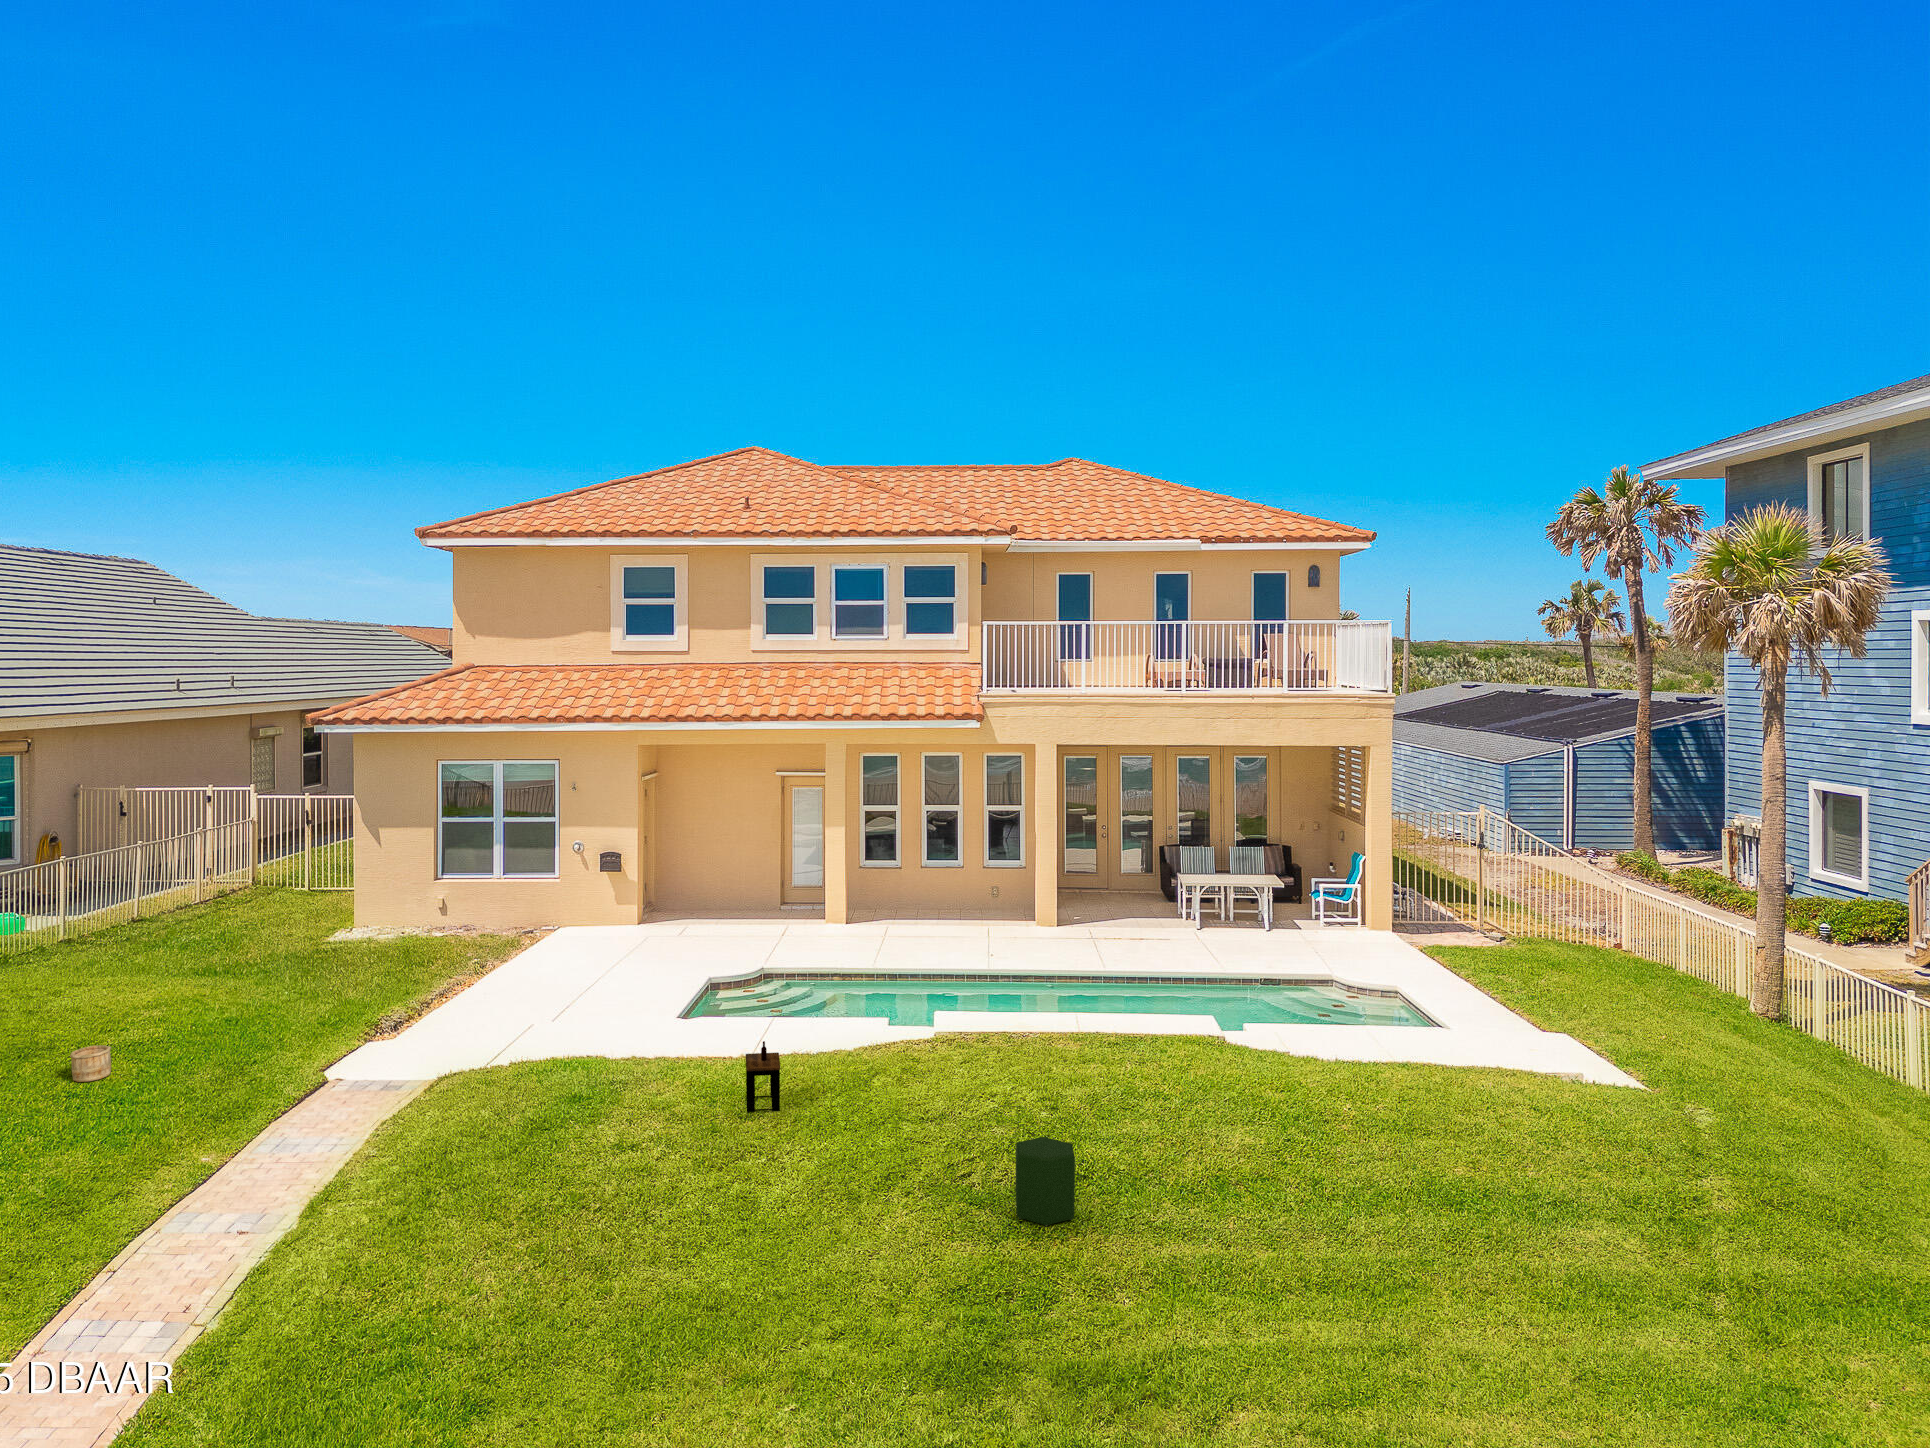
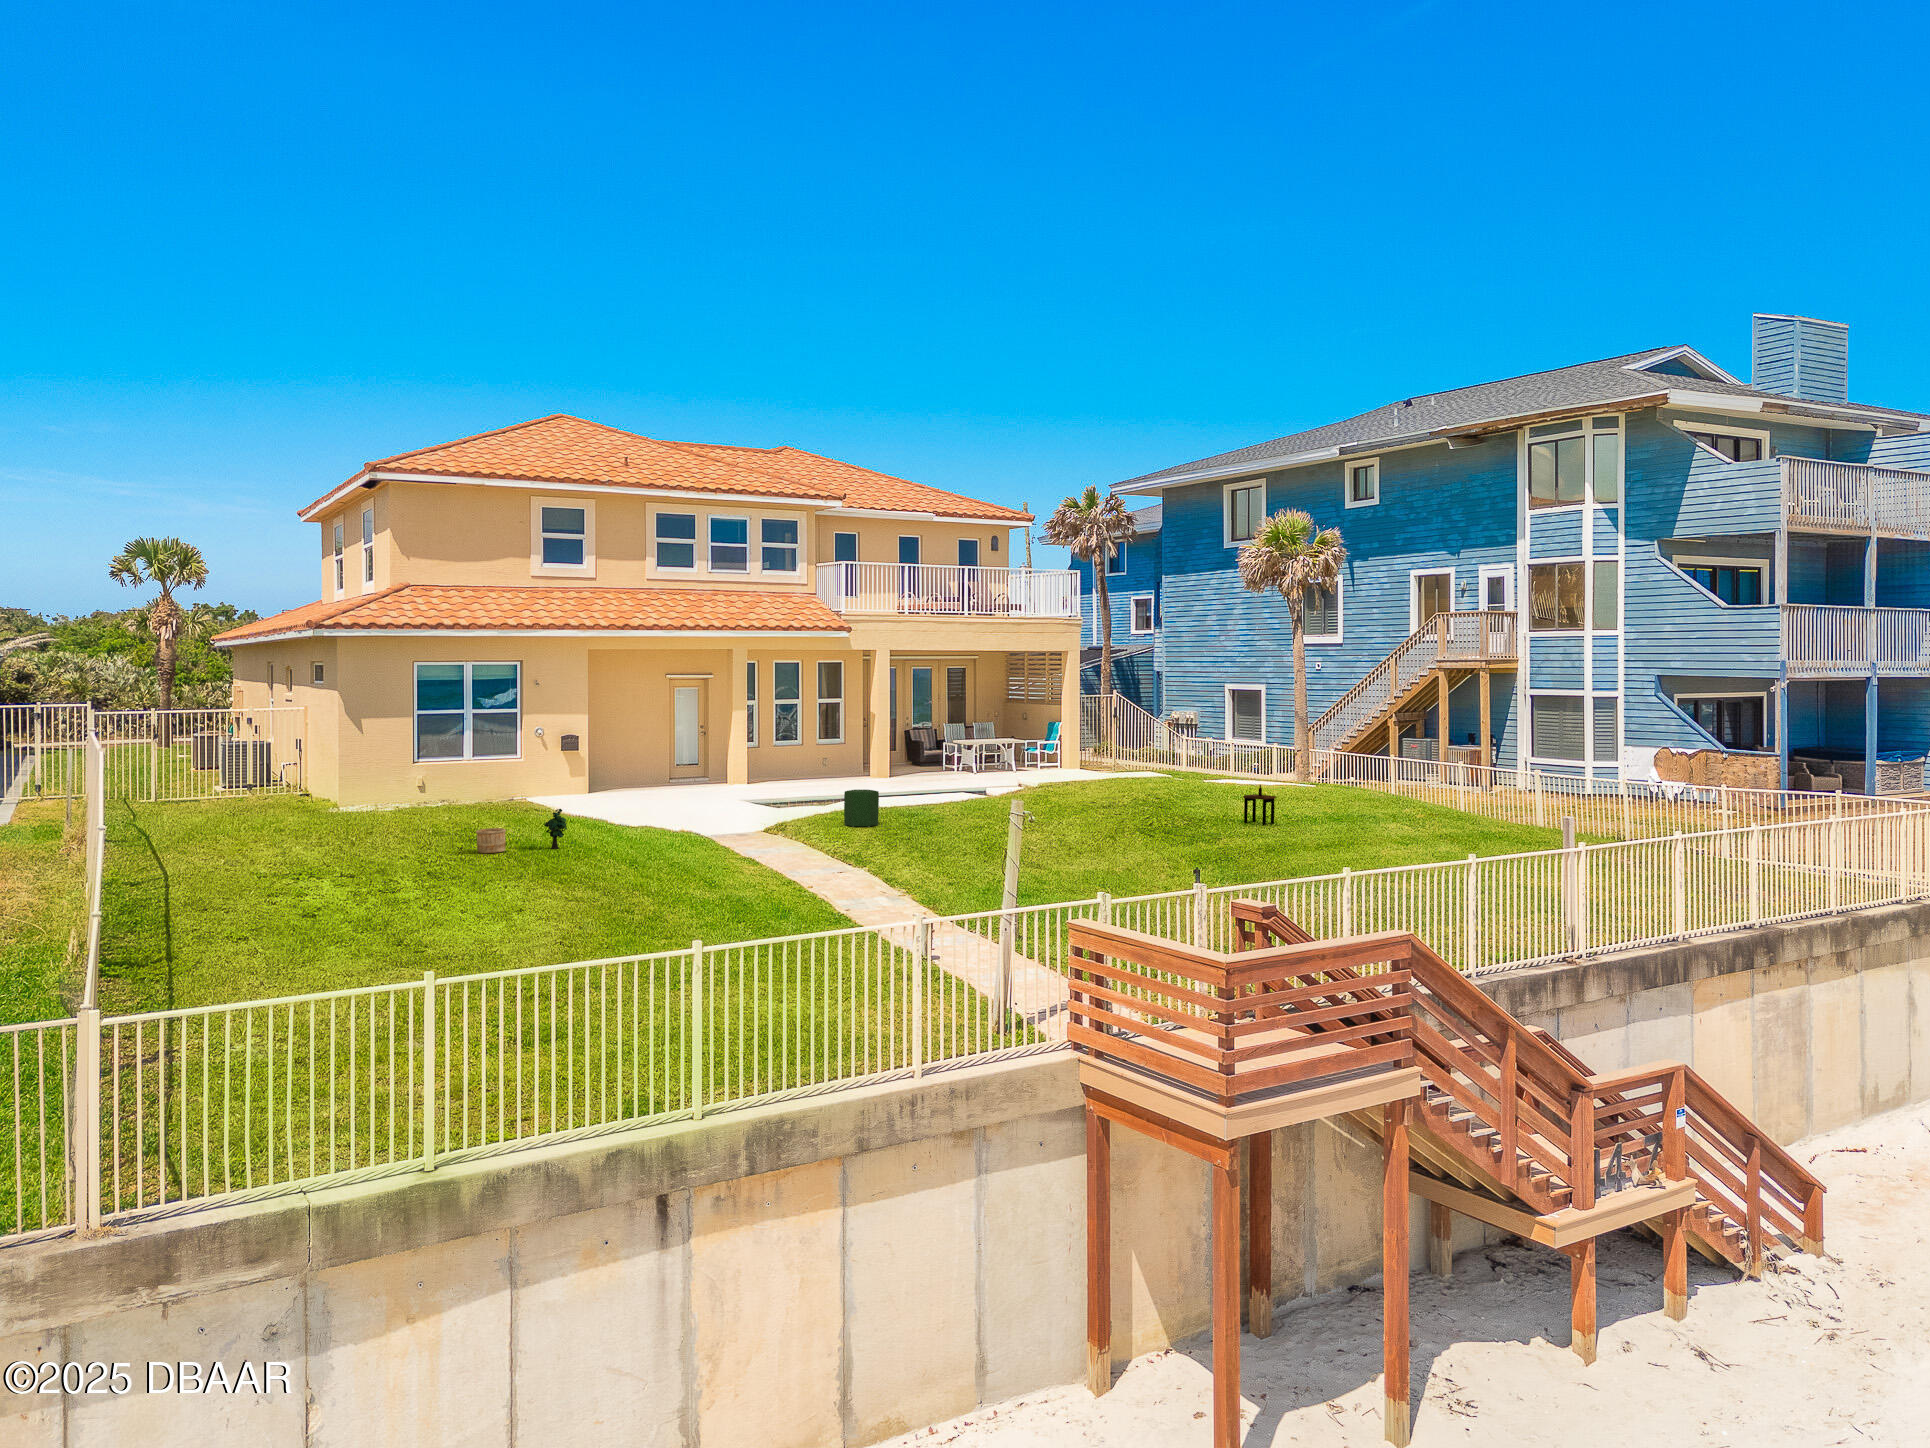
decorative plant: none [144,1032,177,1084] -> present [543,809,567,849]
side table: present [746,1041,780,1112] -> present [1243,785,1276,825]
ottoman: present [1016,1137,1075,1226] -> present [844,790,879,827]

